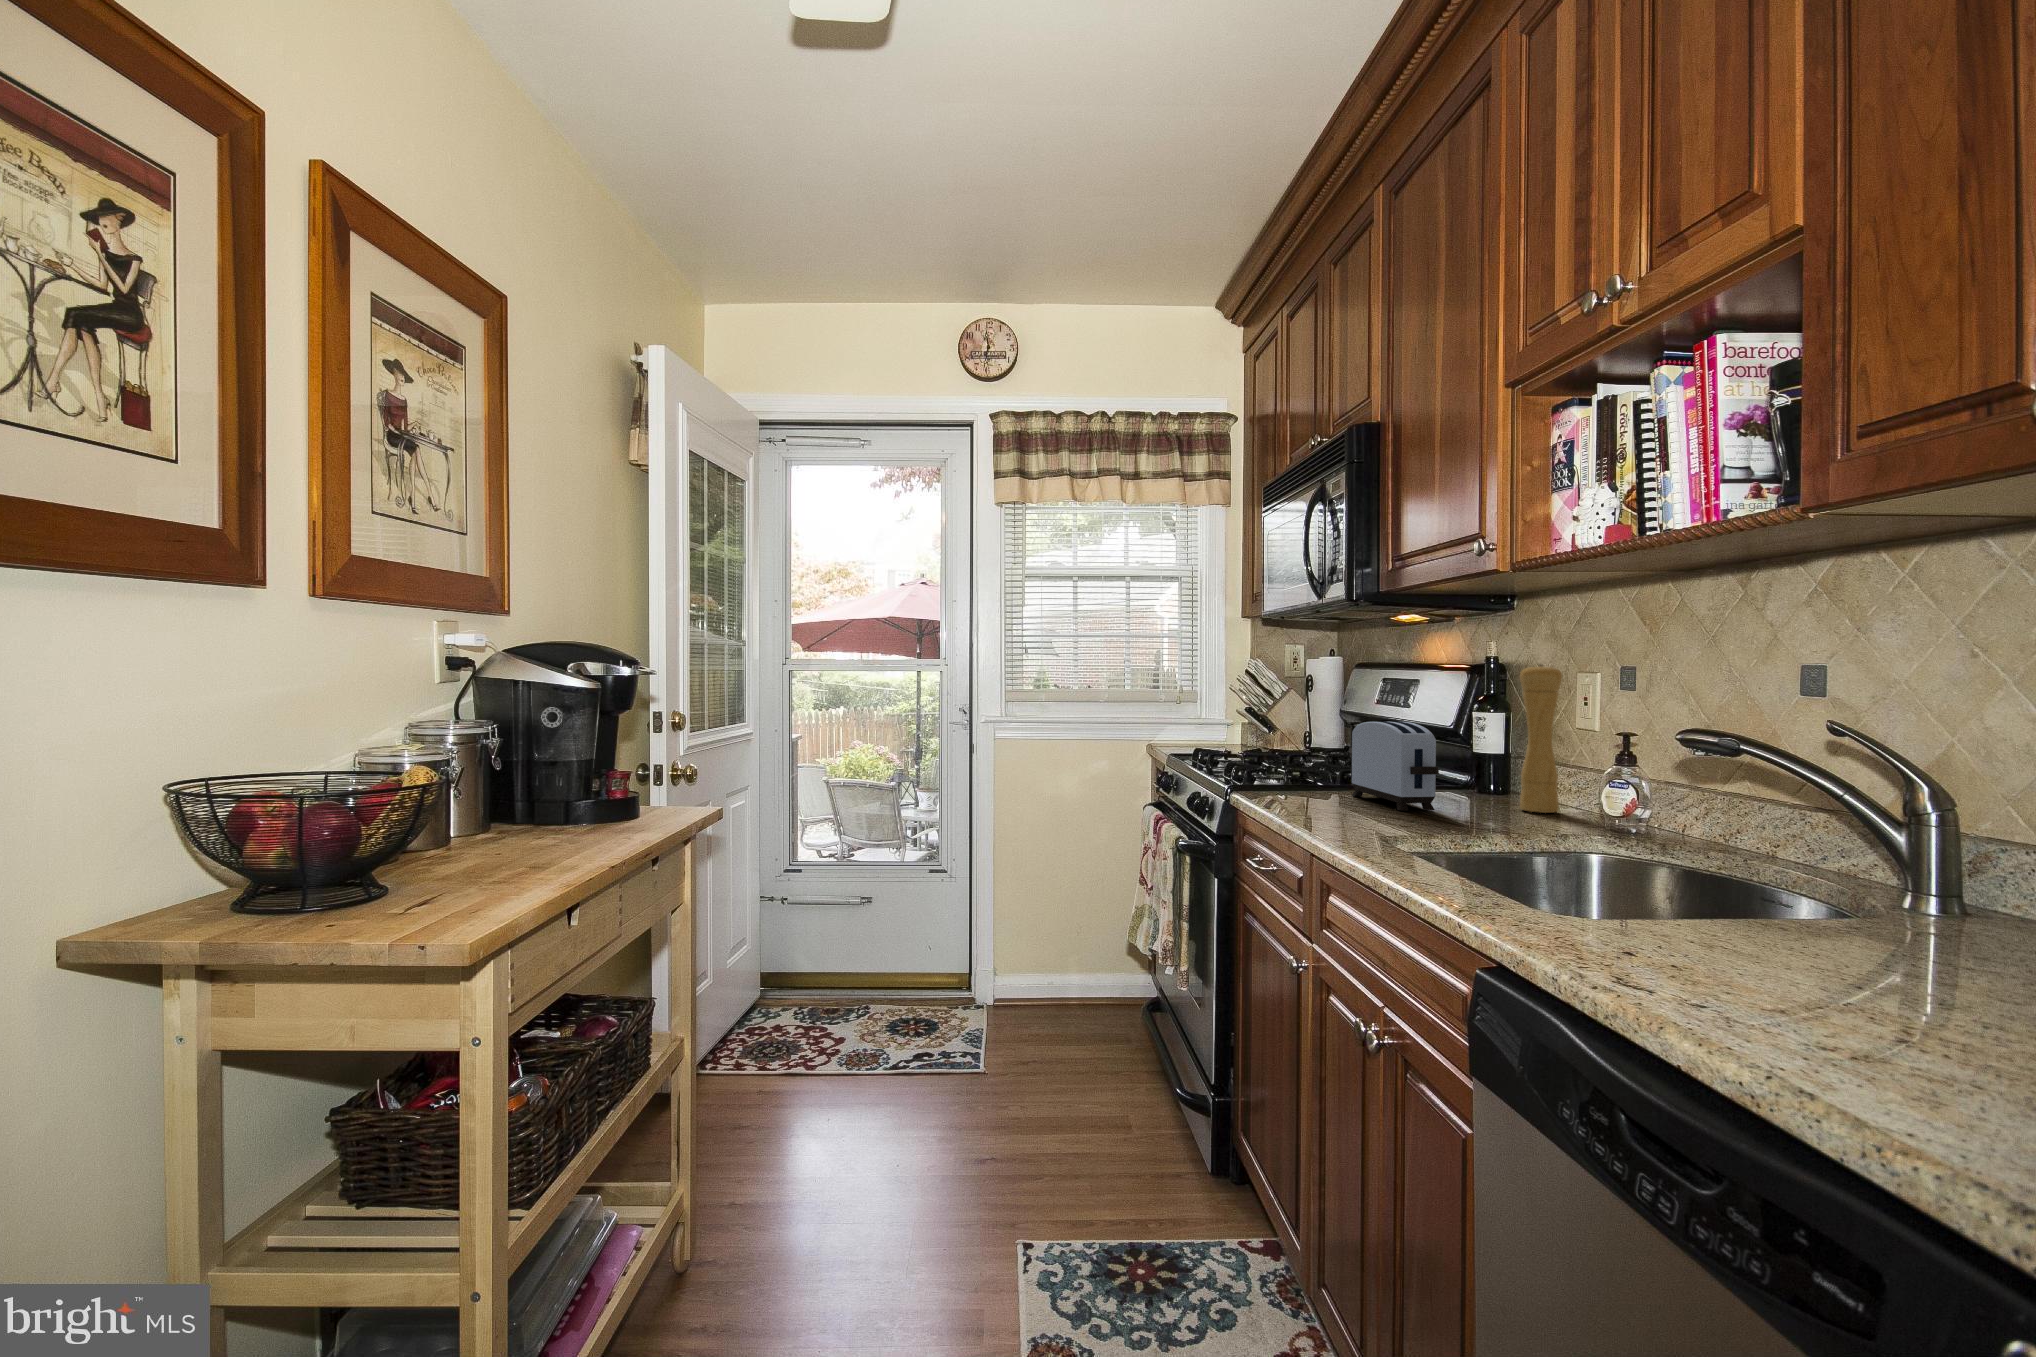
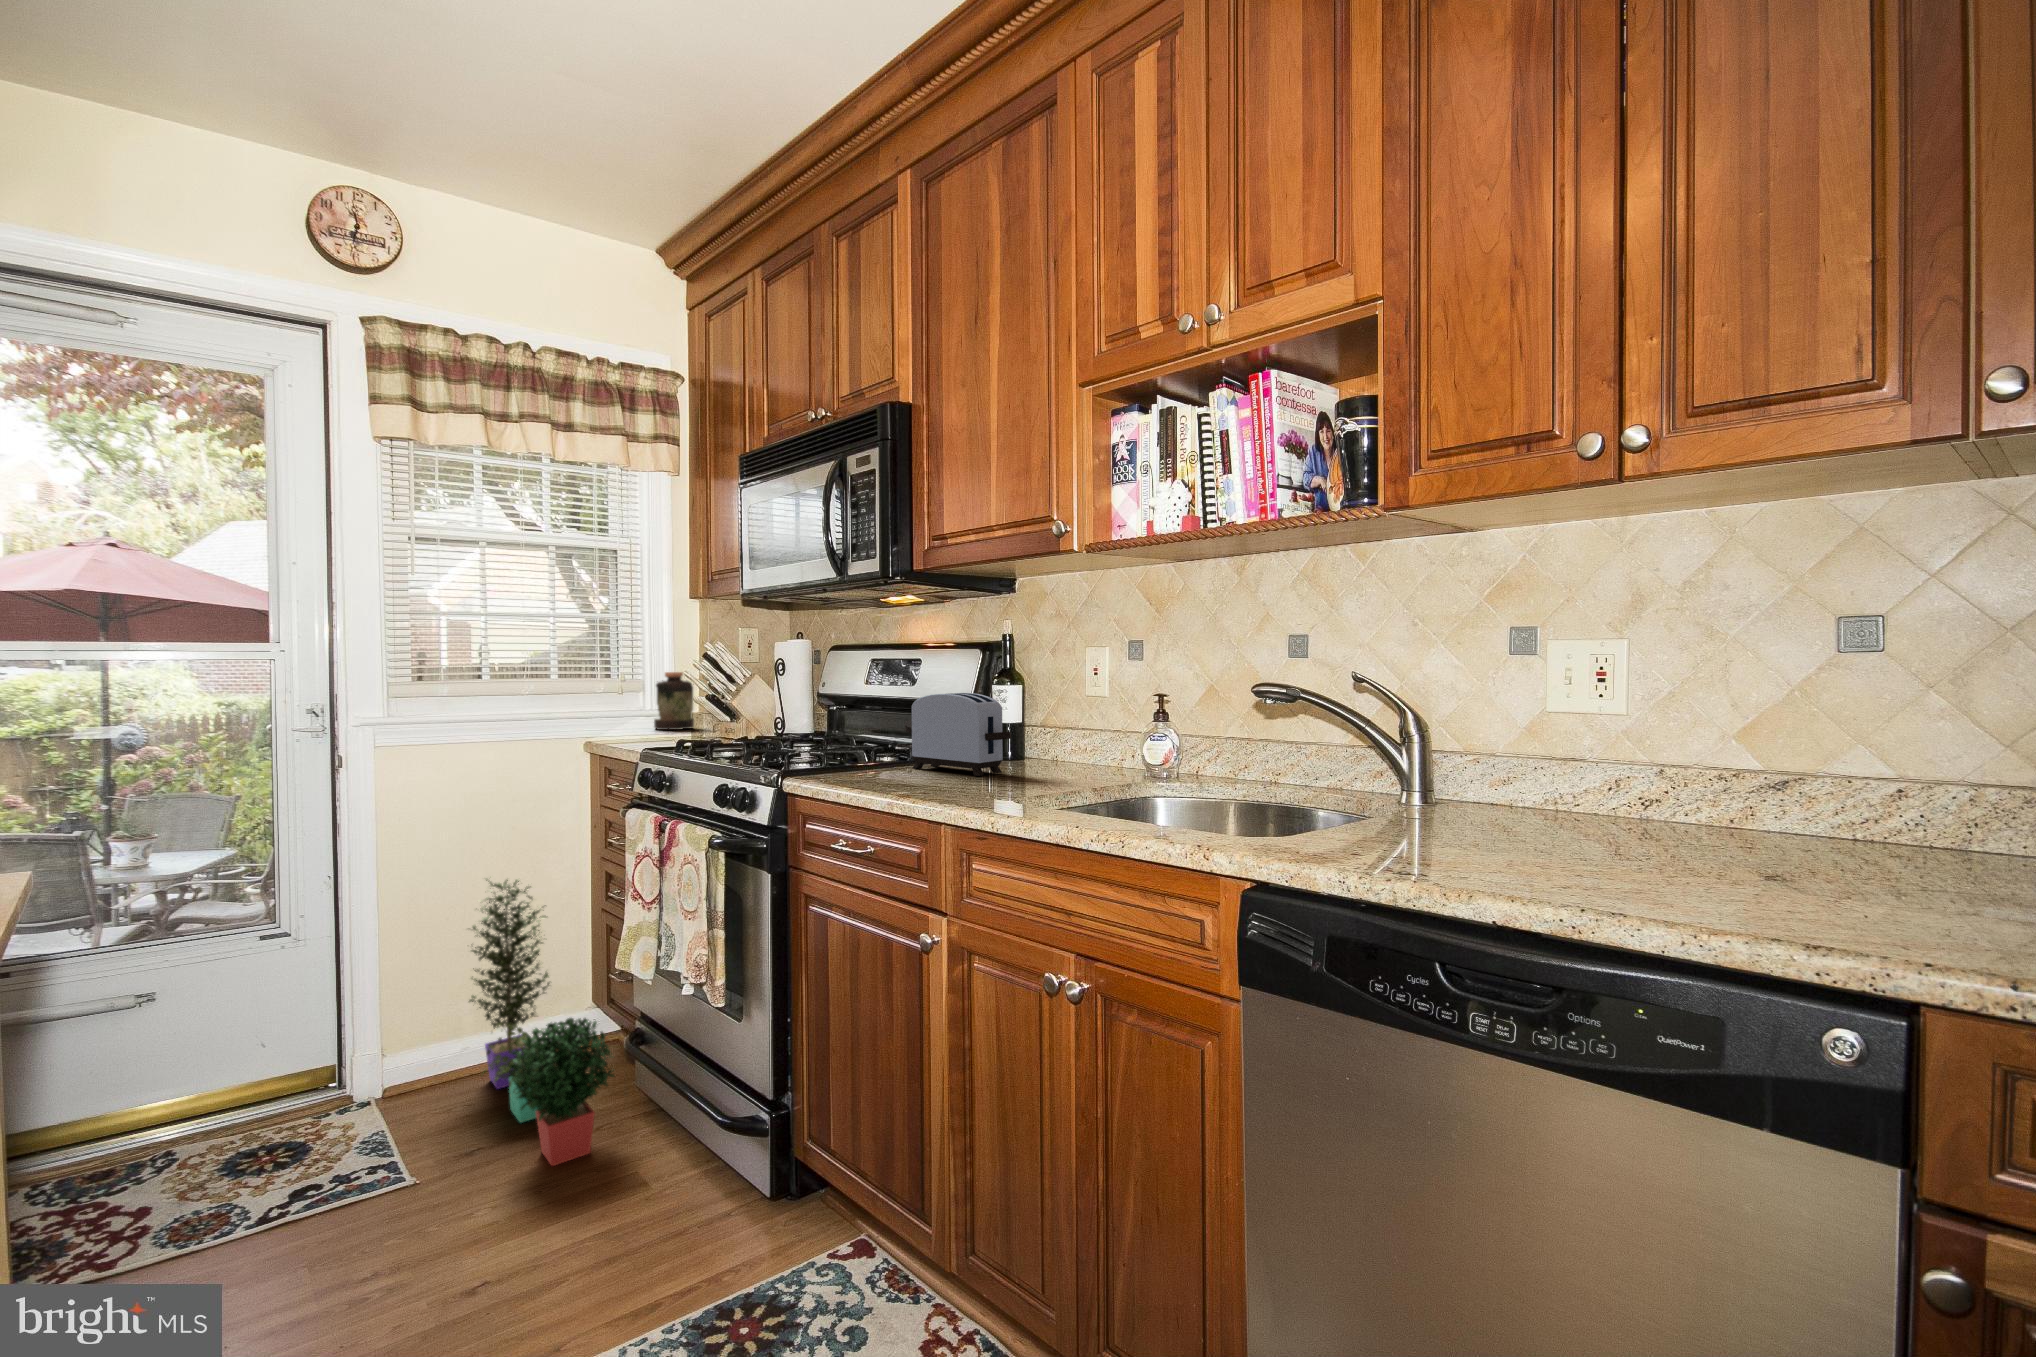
pepper mill: present [1520,664,1562,813] -> none [1053,638,1085,766]
jar: none [1204,686,1239,739] -> present [654,672,694,730]
potted plant: none [1040,848,1122,1089] -> present [469,878,614,1166]

